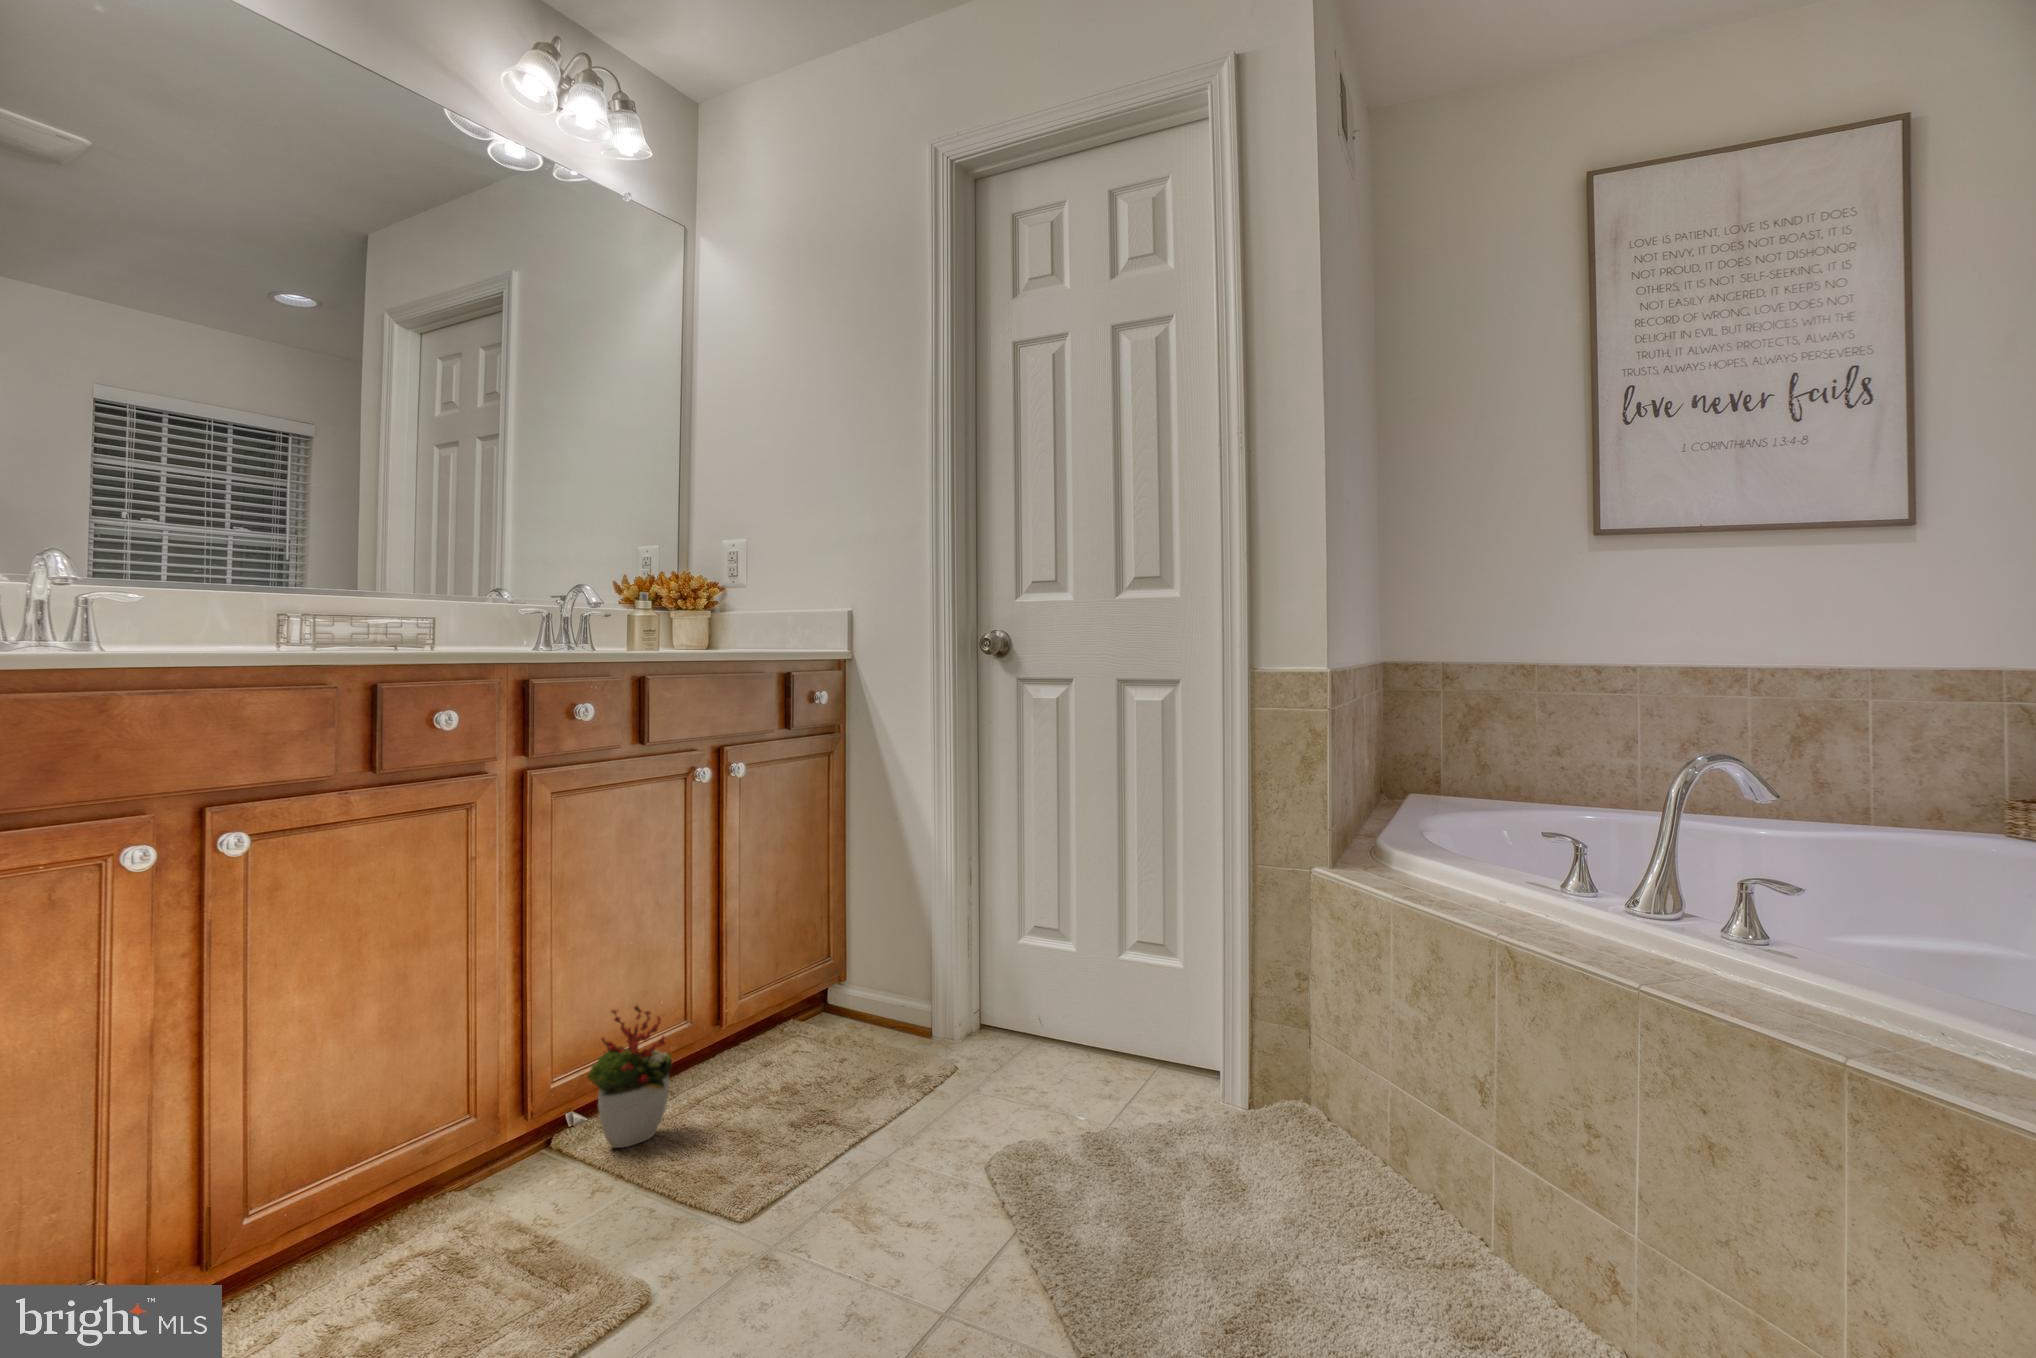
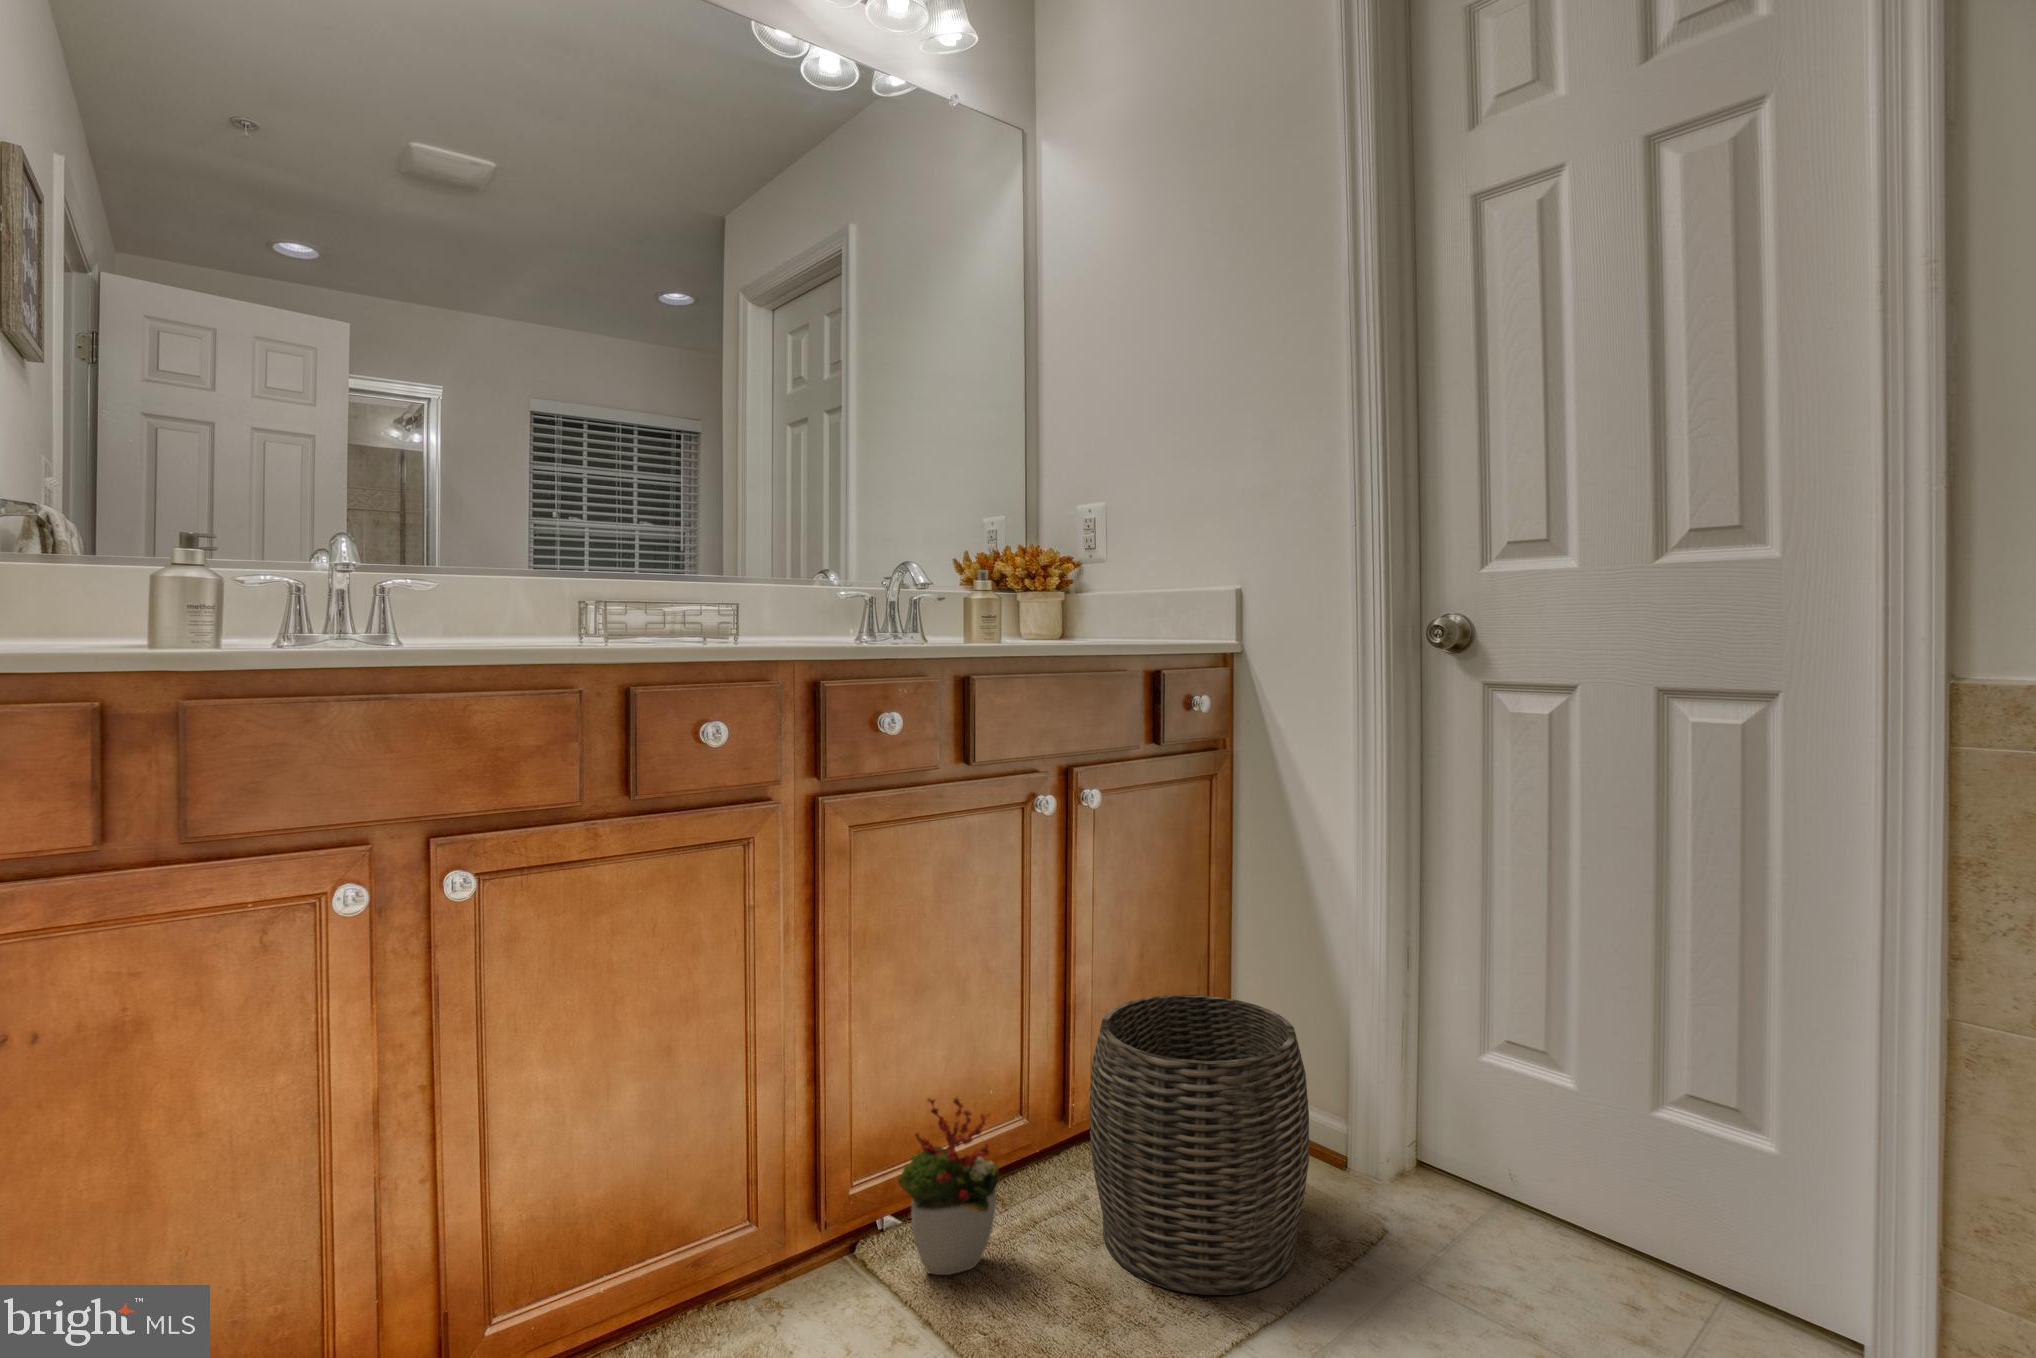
woven basket: none [744,914,906,1122] -> present [1090,995,1309,1295]

